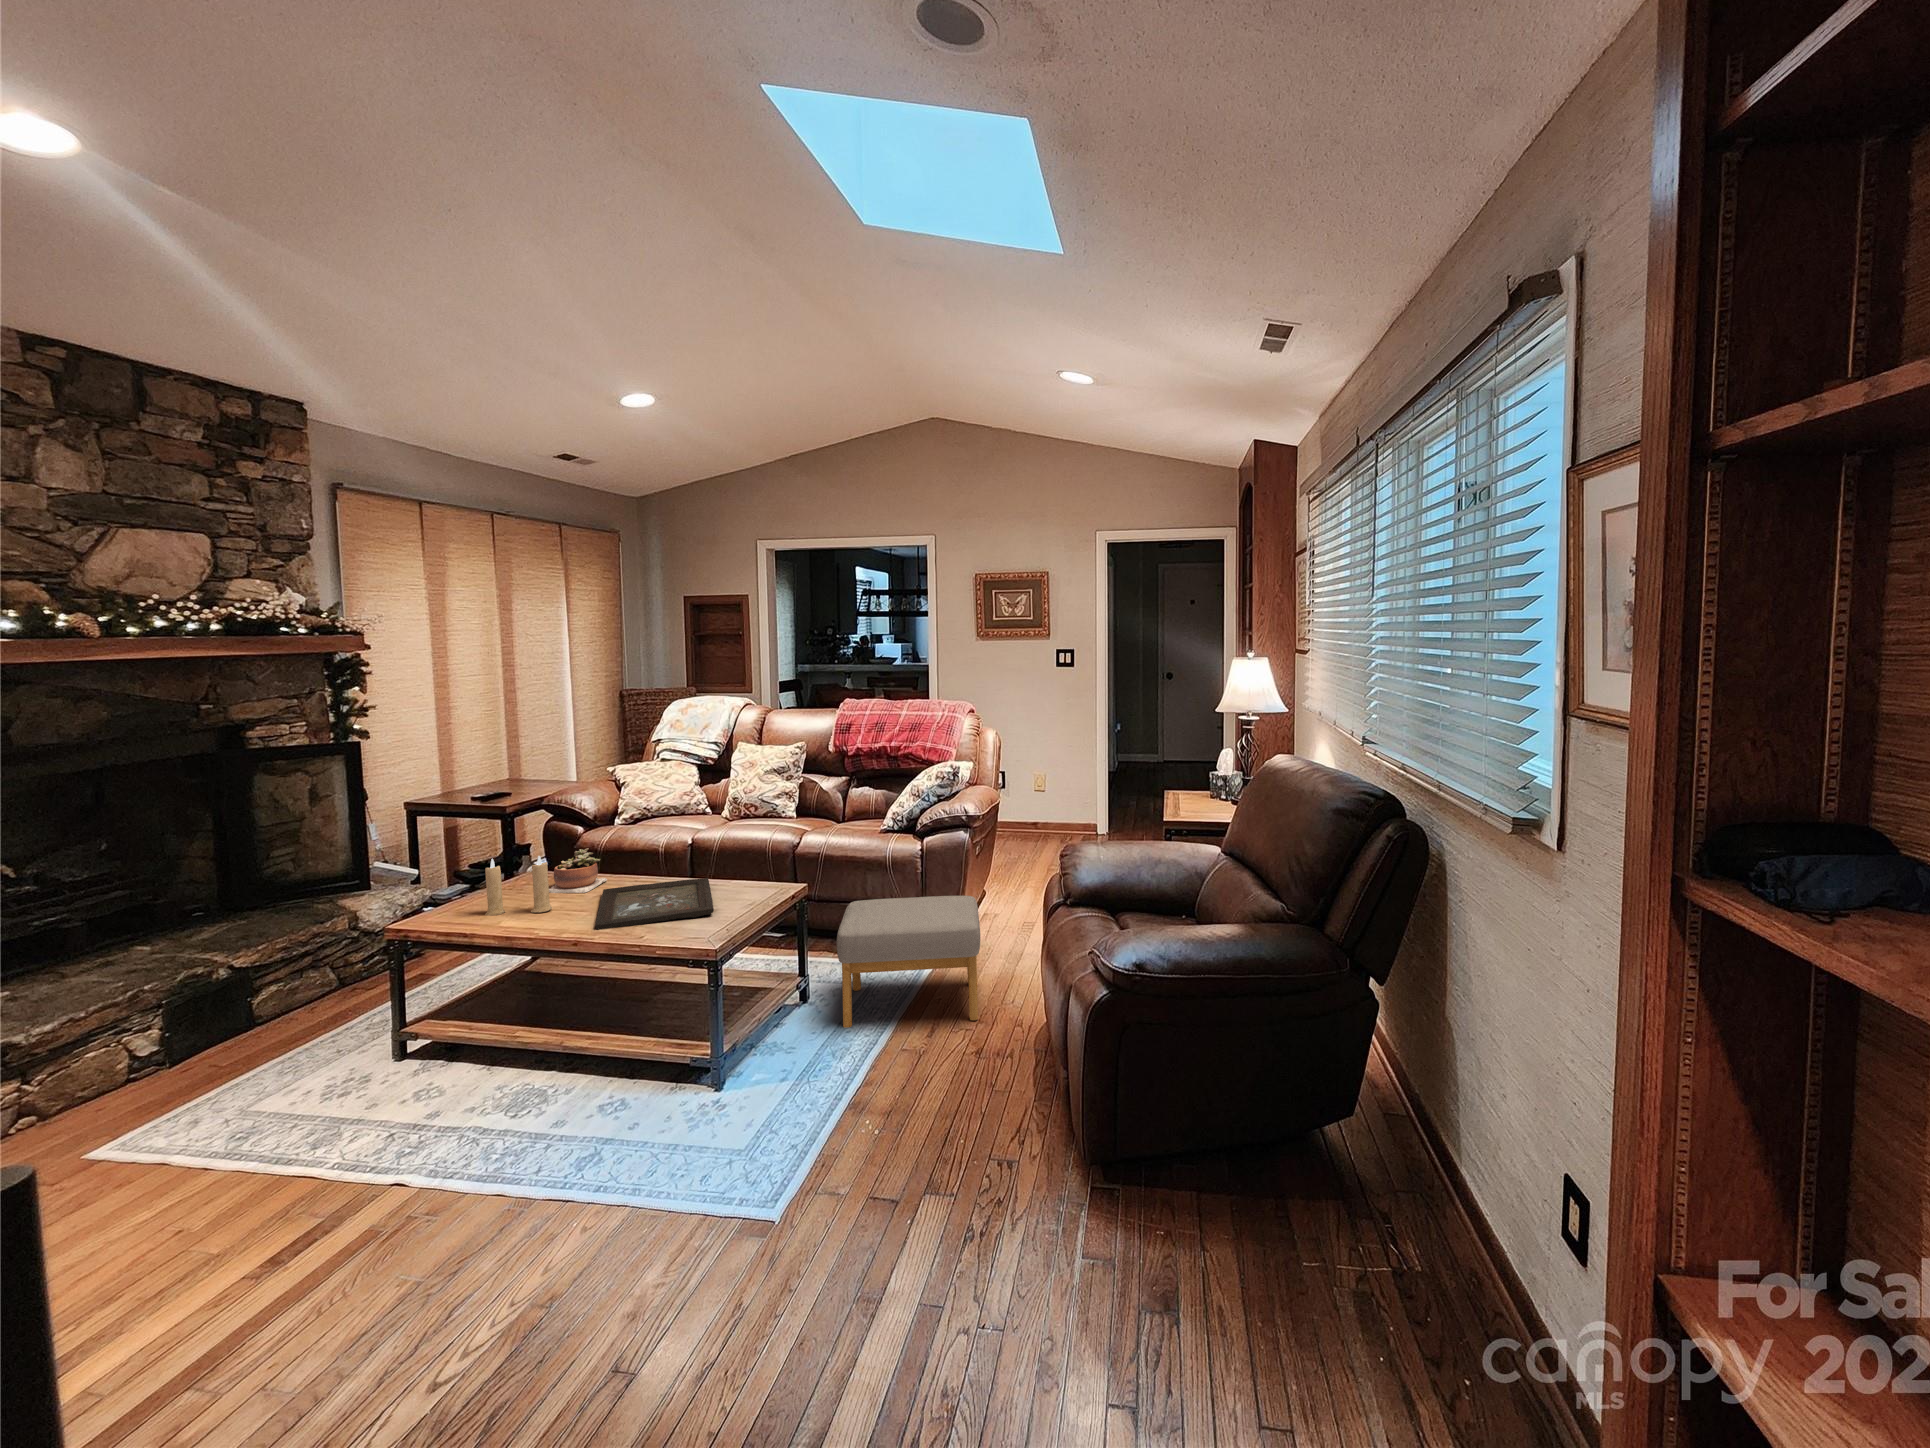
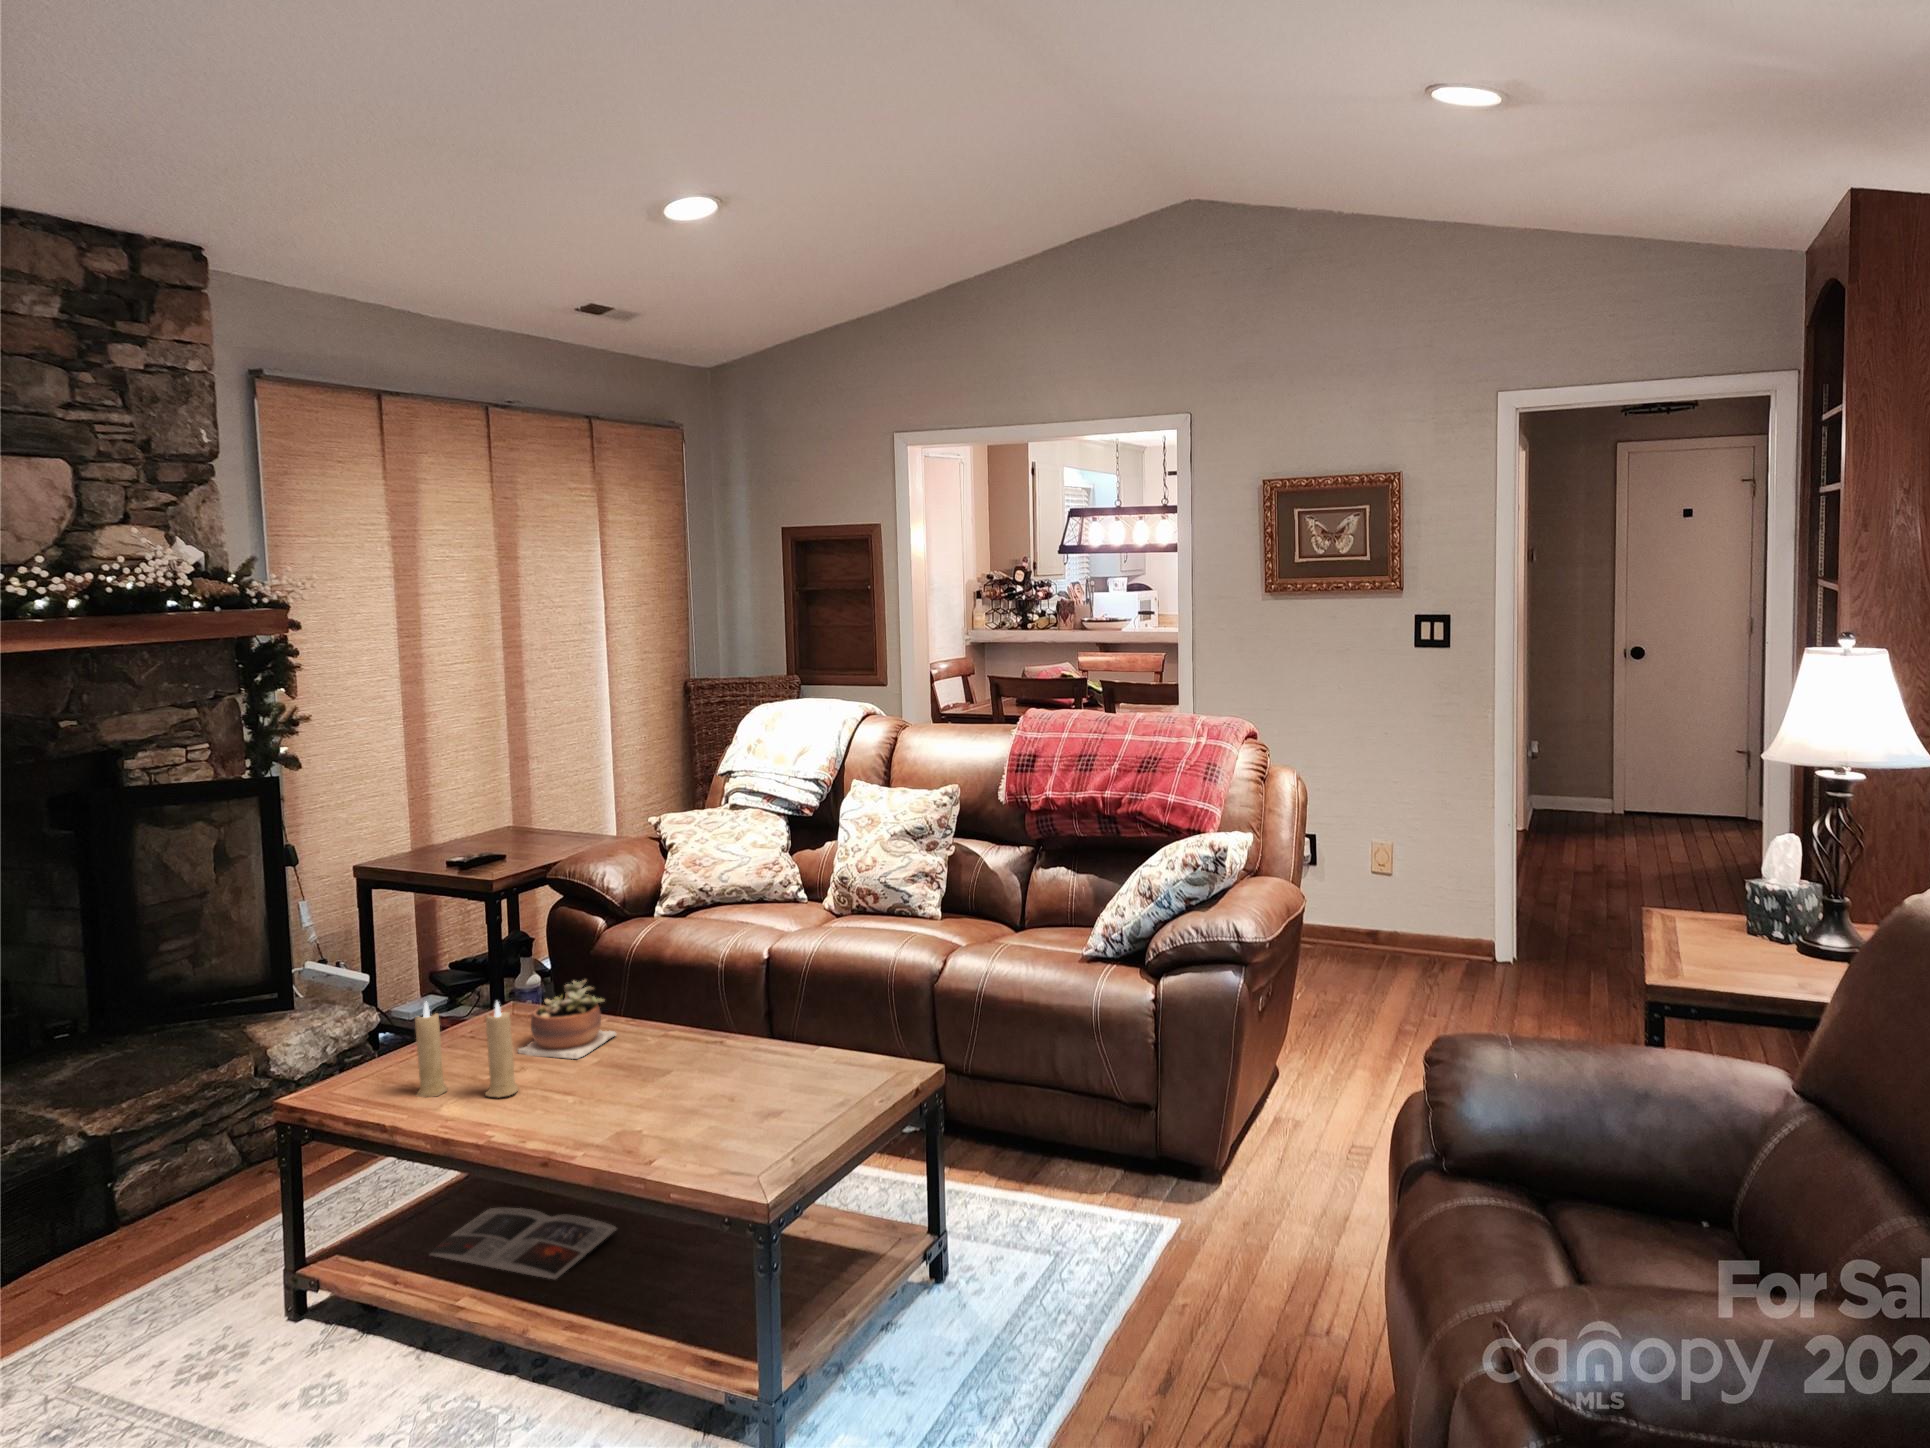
tray: present [596,878,714,930] -> none [576,1044,777,1146]
footstool: present [837,896,980,1028] -> none [992,1101,1261,1359]
magazine: none [483,985,611,1017] -> present [430,1208,616,1279]

